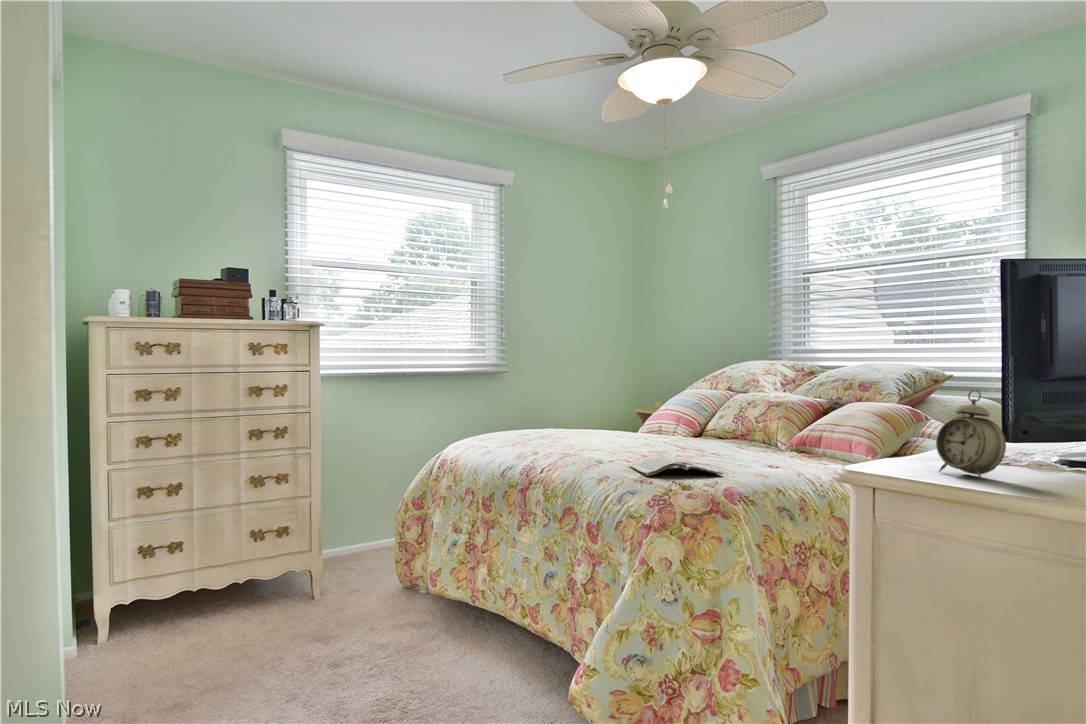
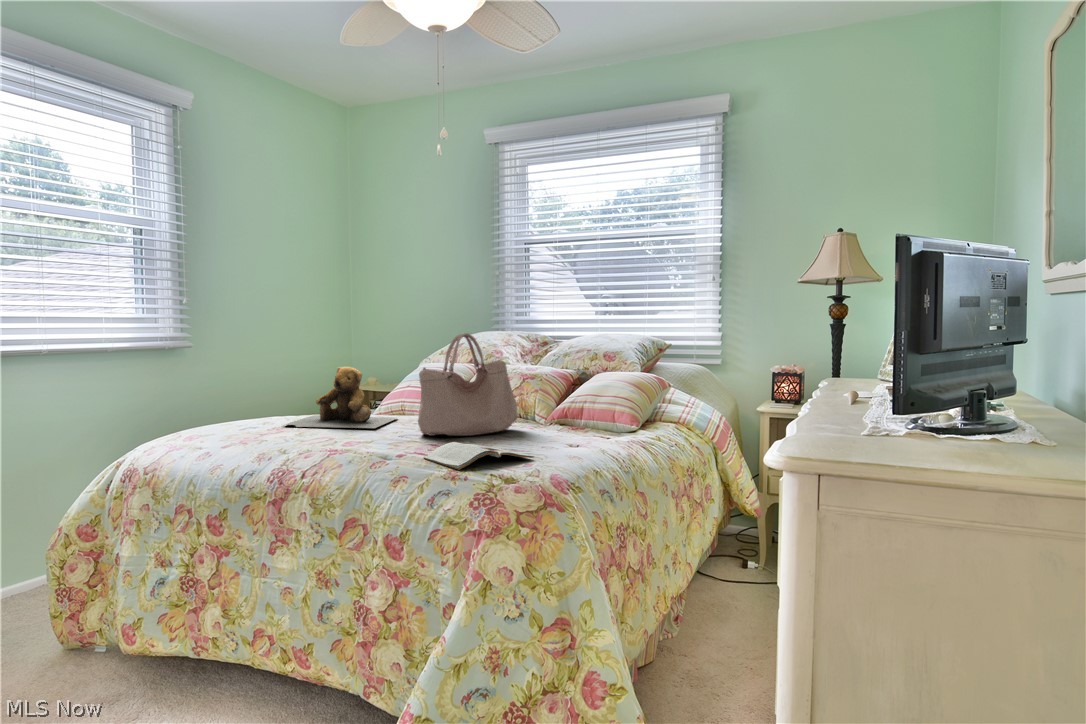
handbag: none [645,363,742,454] -> present [418,333,517,436]
teddy bear: none [547,390,644,443] -> present [281,367,397,428]
alarm clock: present [936,390,1006,479] -> none [860,361,929,453]

